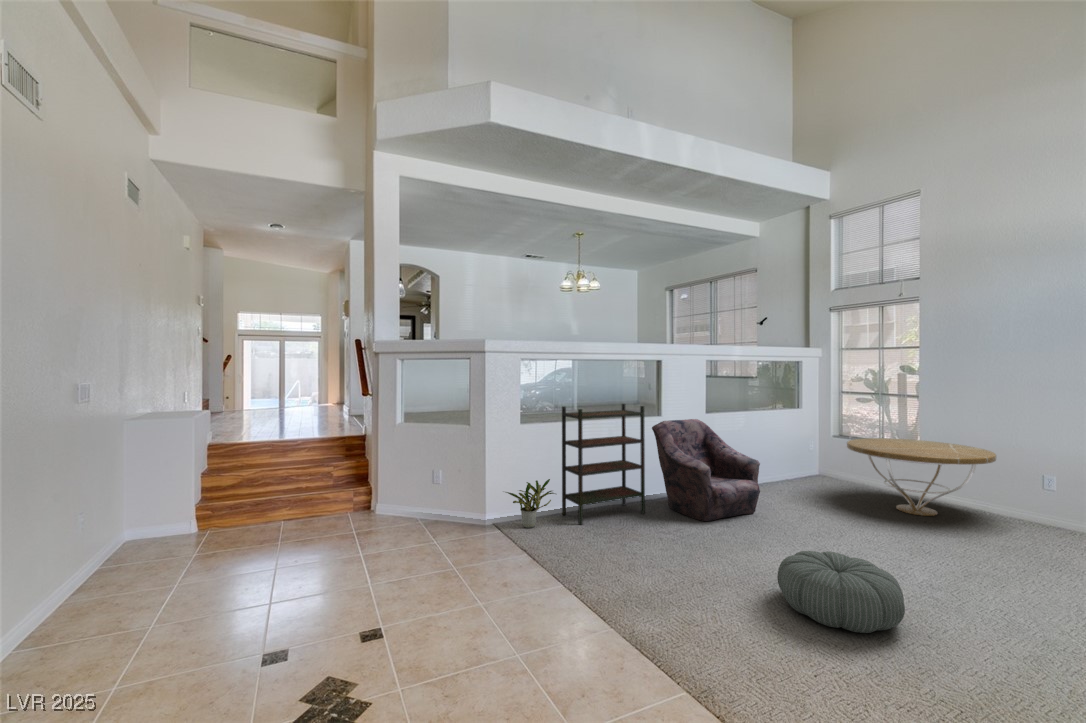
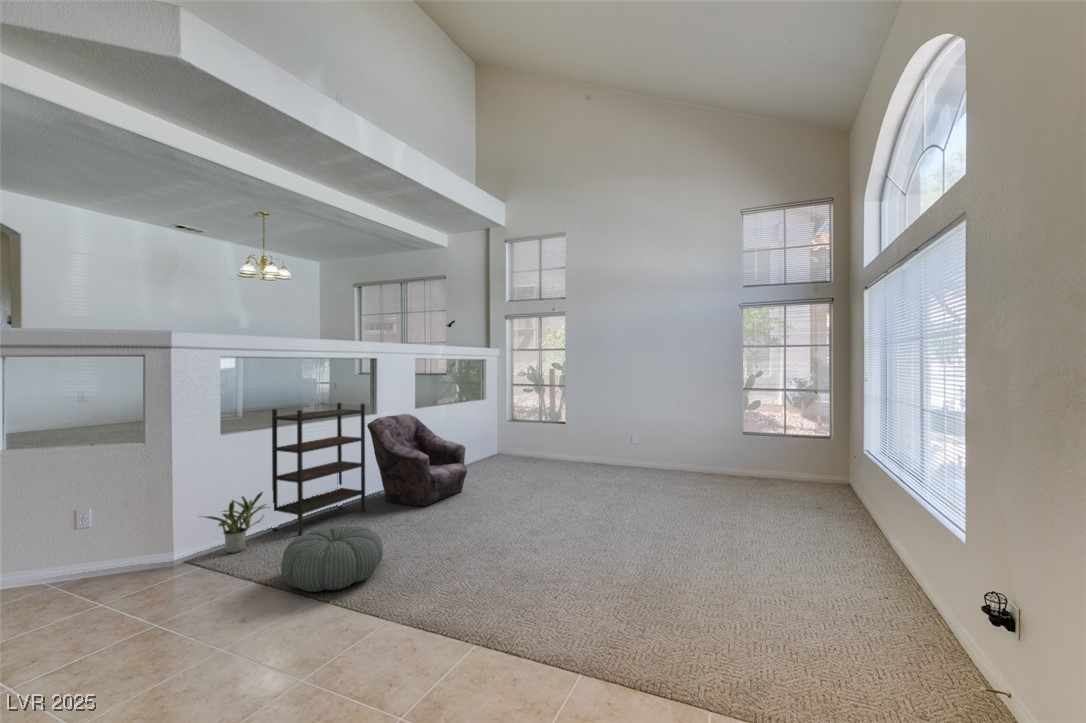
coffee table: present [847,438,996,516] -> none [523,418,609,472]
pouf: present [777,551,905,633] -> present [281,526,383,592]

